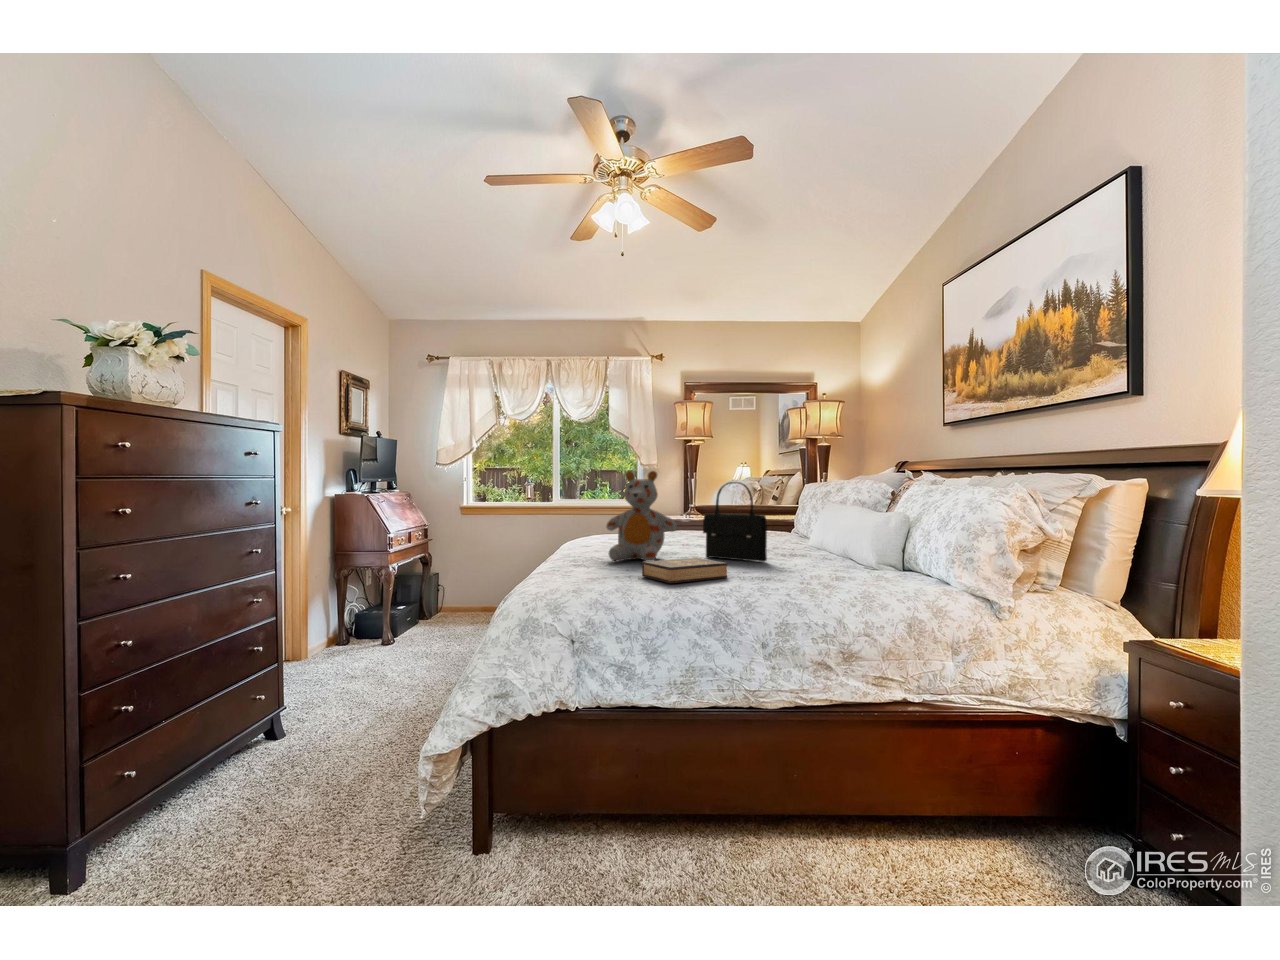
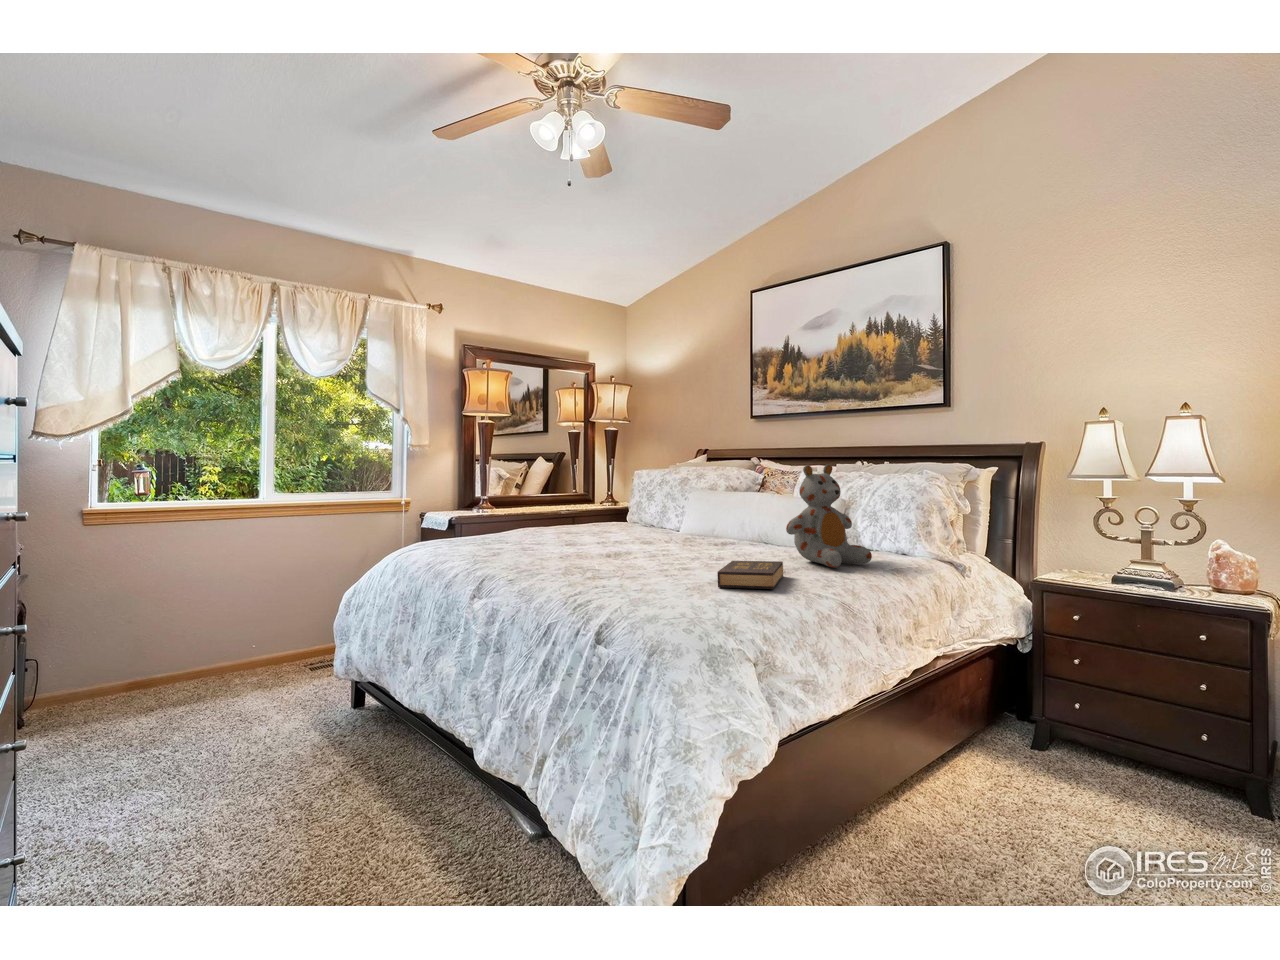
stuffed bear: present [606,471,677,561] -> present [786,464,872,568]
handbag: present [703,482,767,562] -> none [681,479,750,559]

